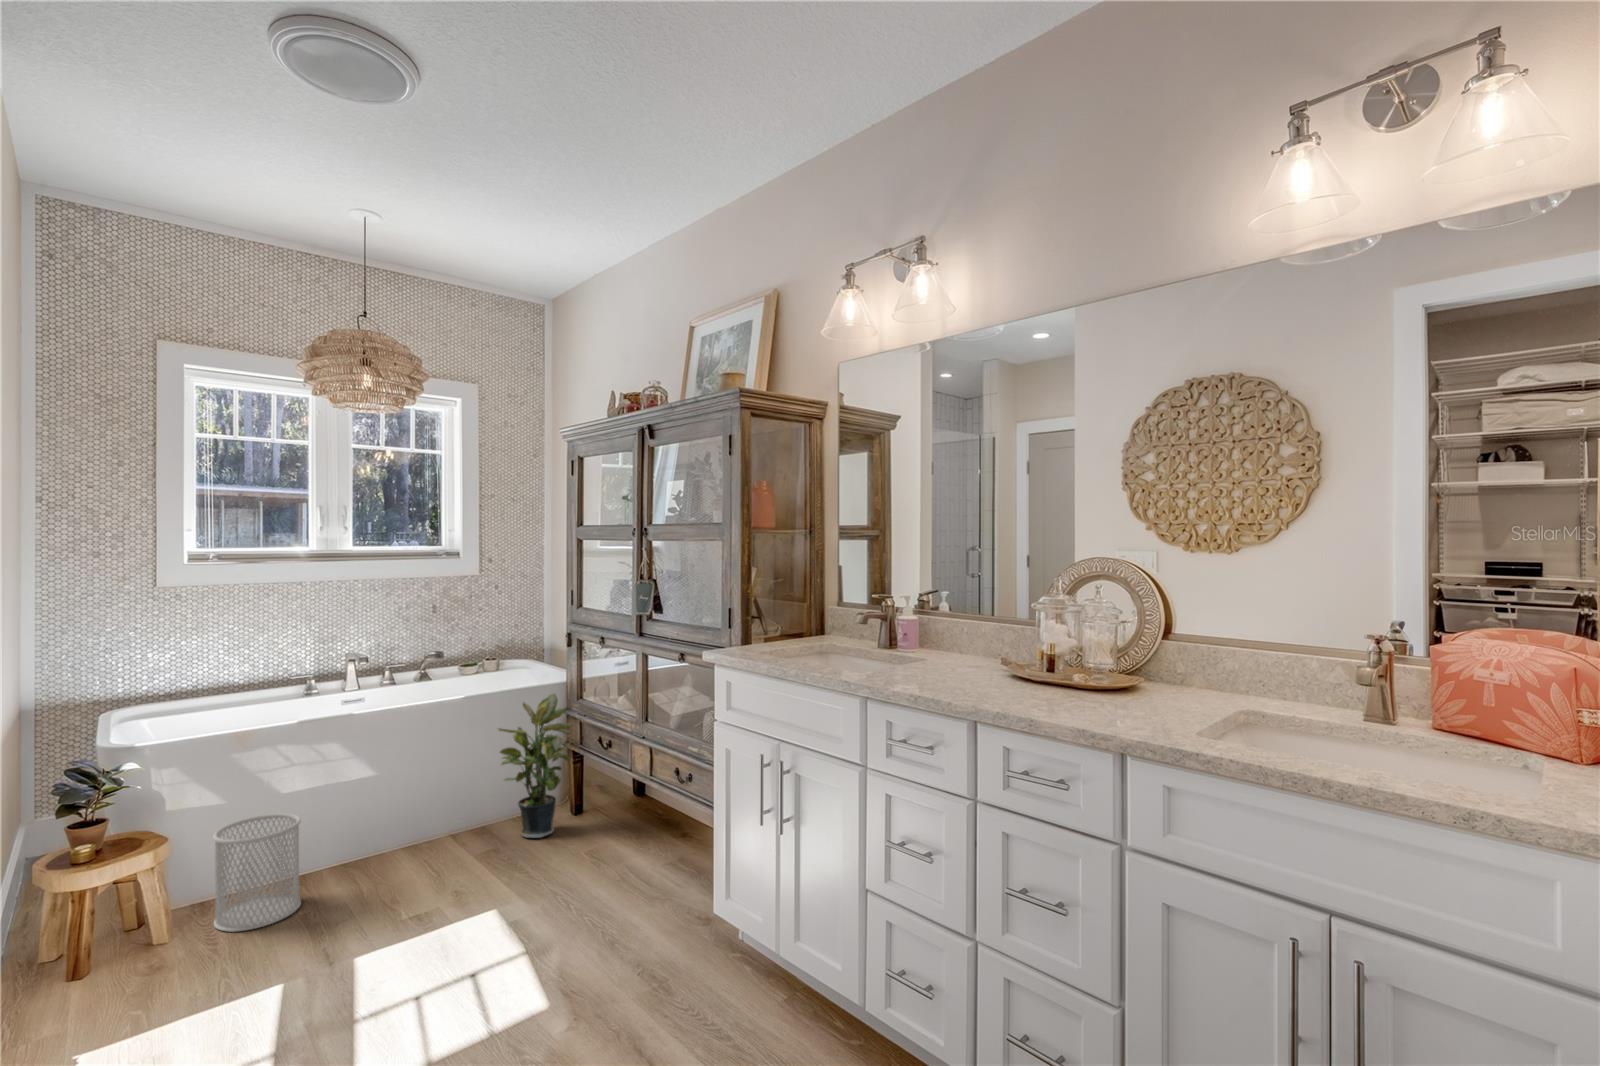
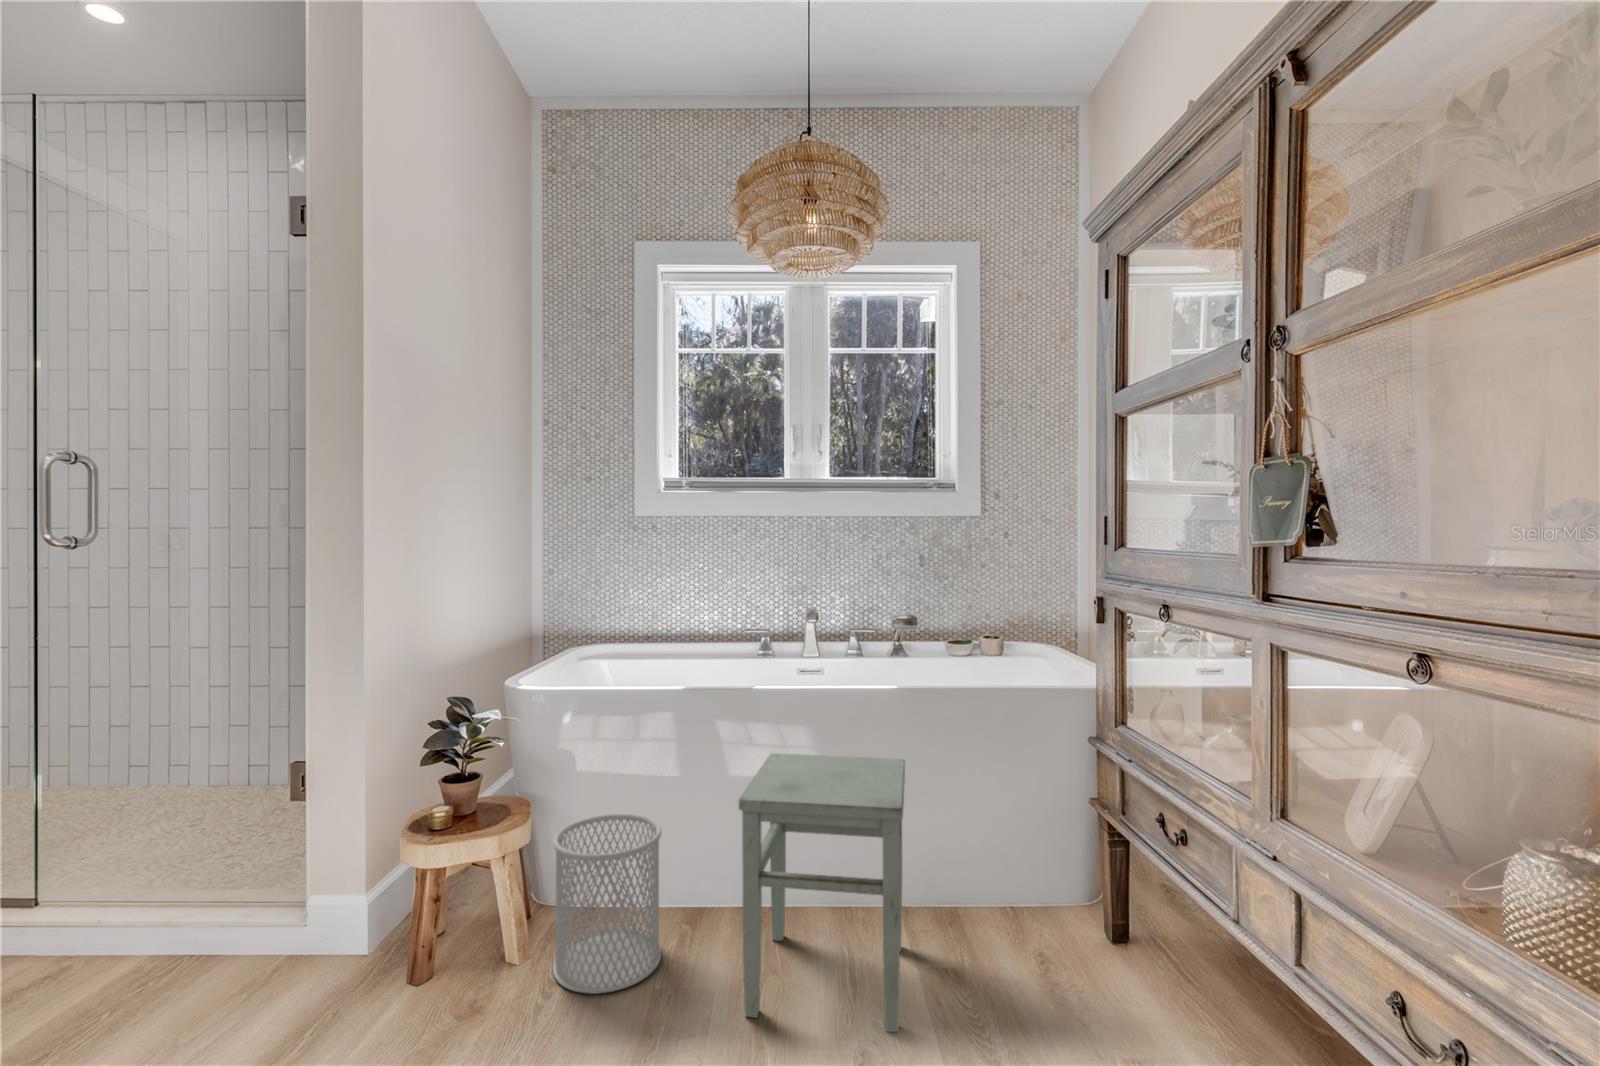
potted plant: present [498,694,573,838] -> none [964,706,1106,979]
stool: none [369,739,479,900] -> present [738,753,905,1032]

